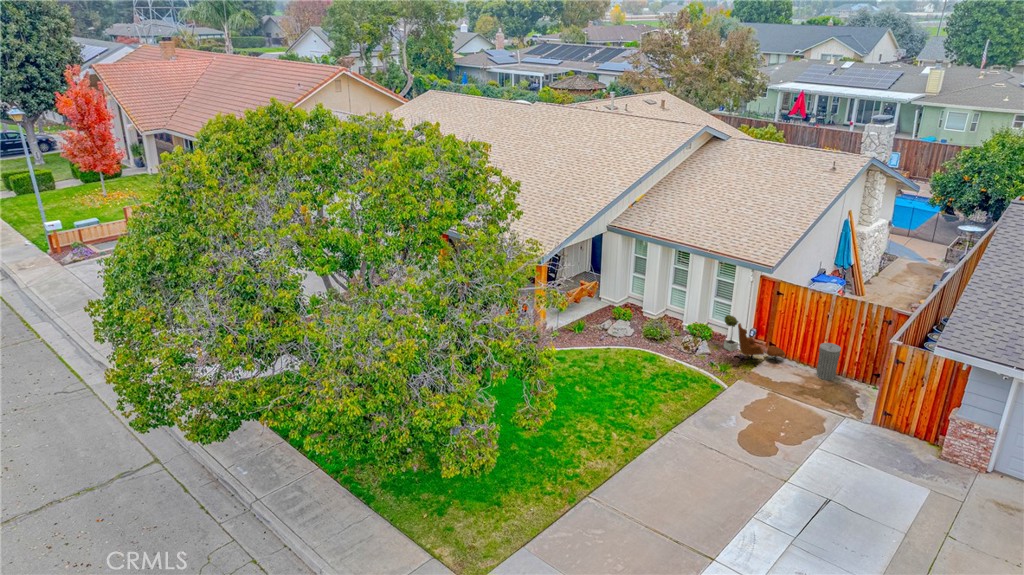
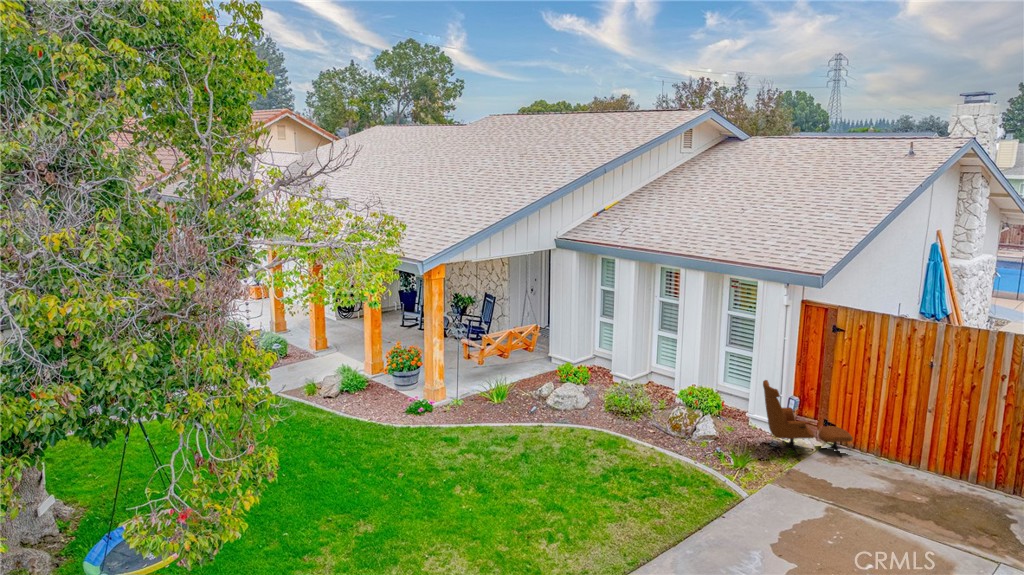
potted tree: present [724,315,738,351] -> none [740,370,766,435]
trash can: present [816,343,841,380] -> none [917,415,964,487]

